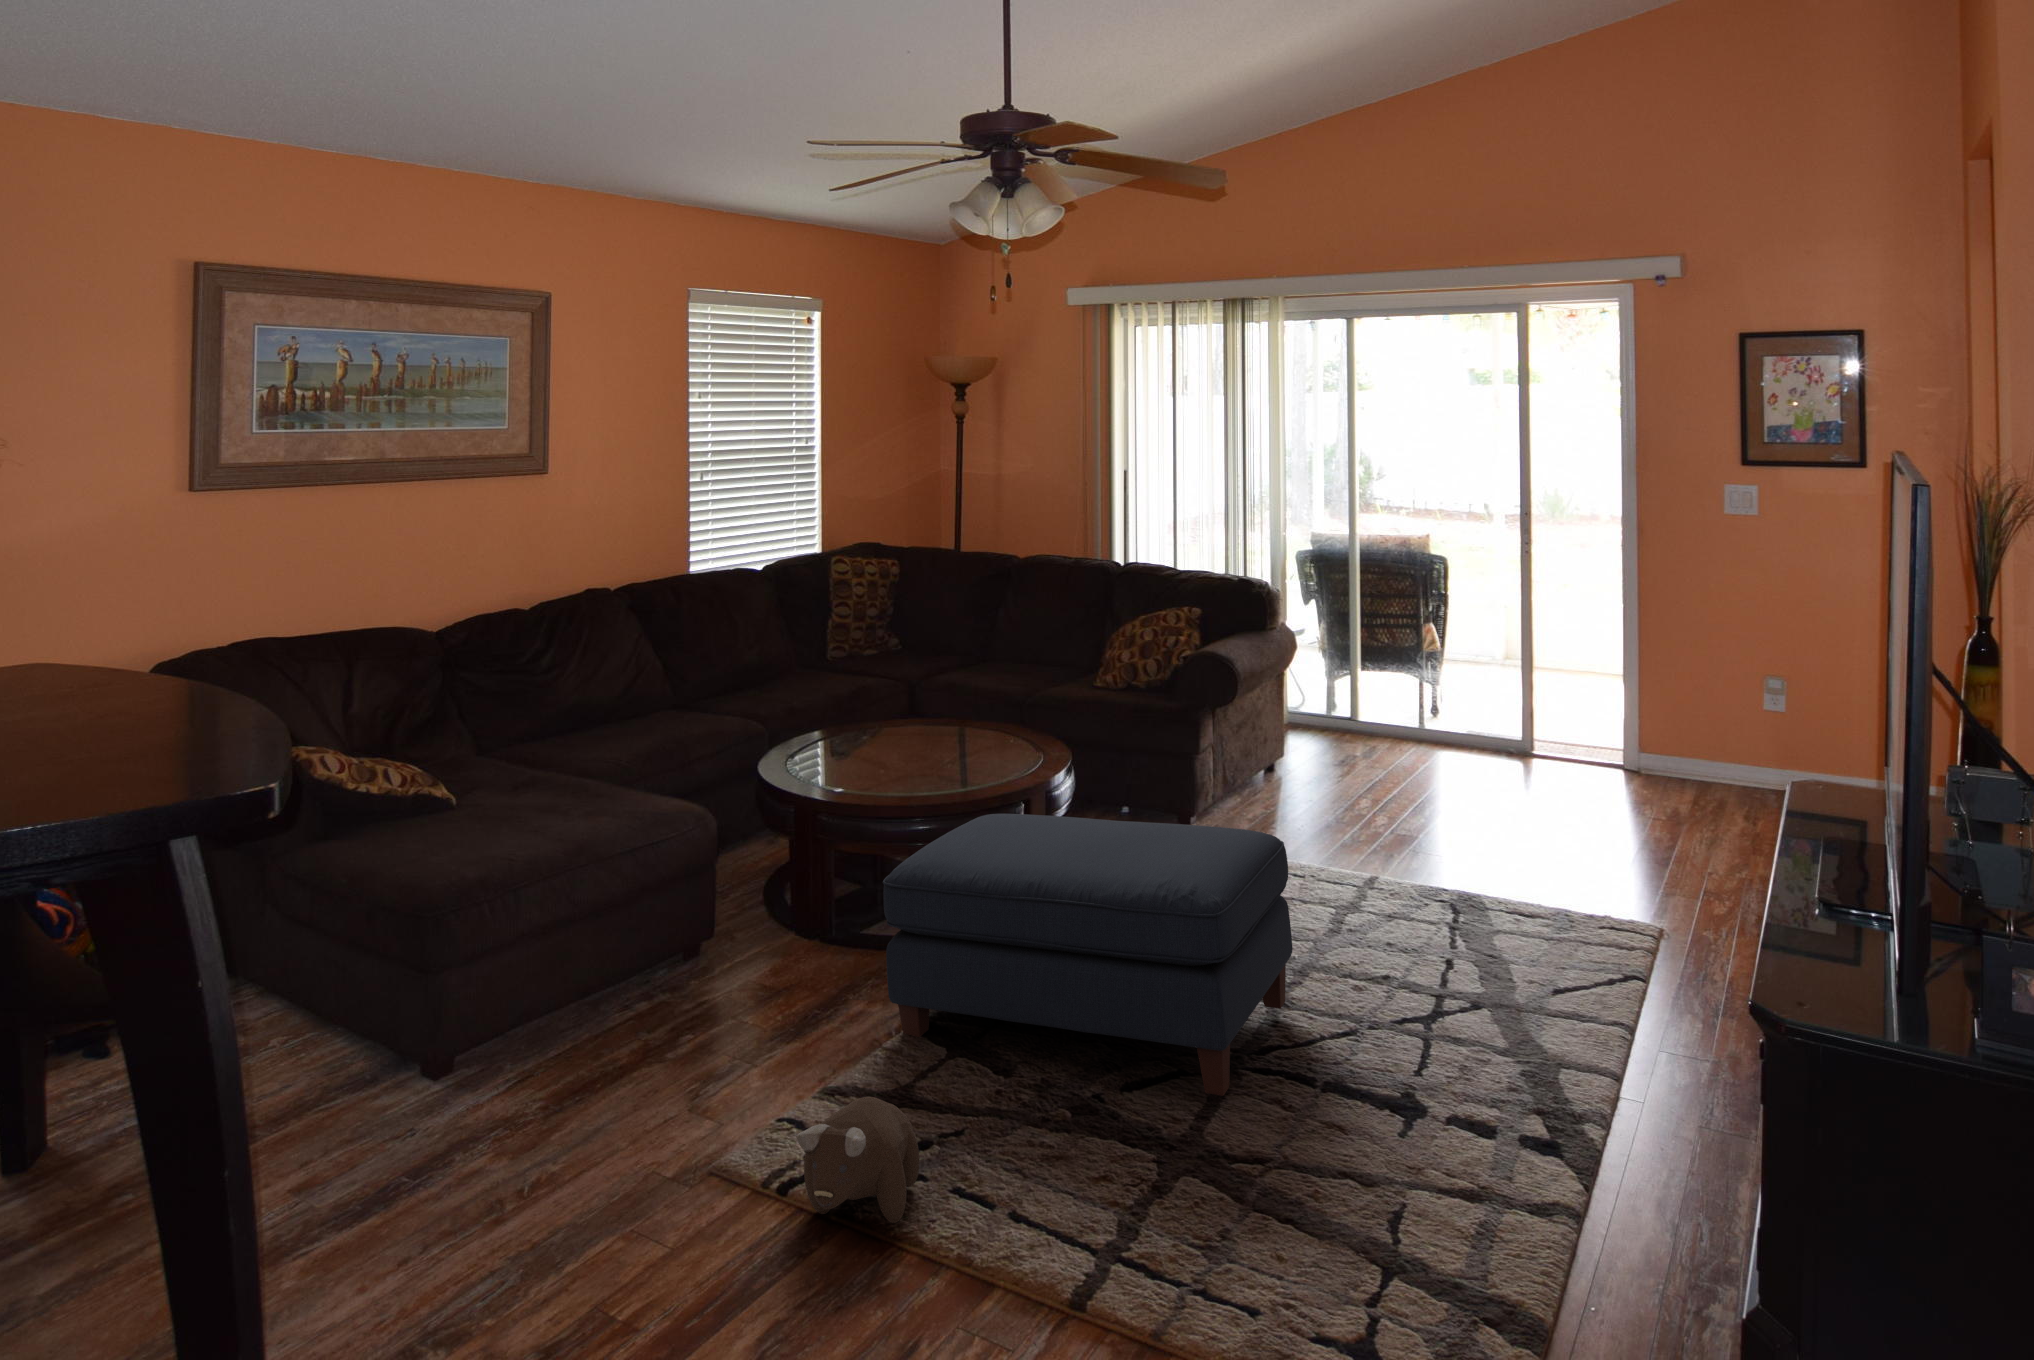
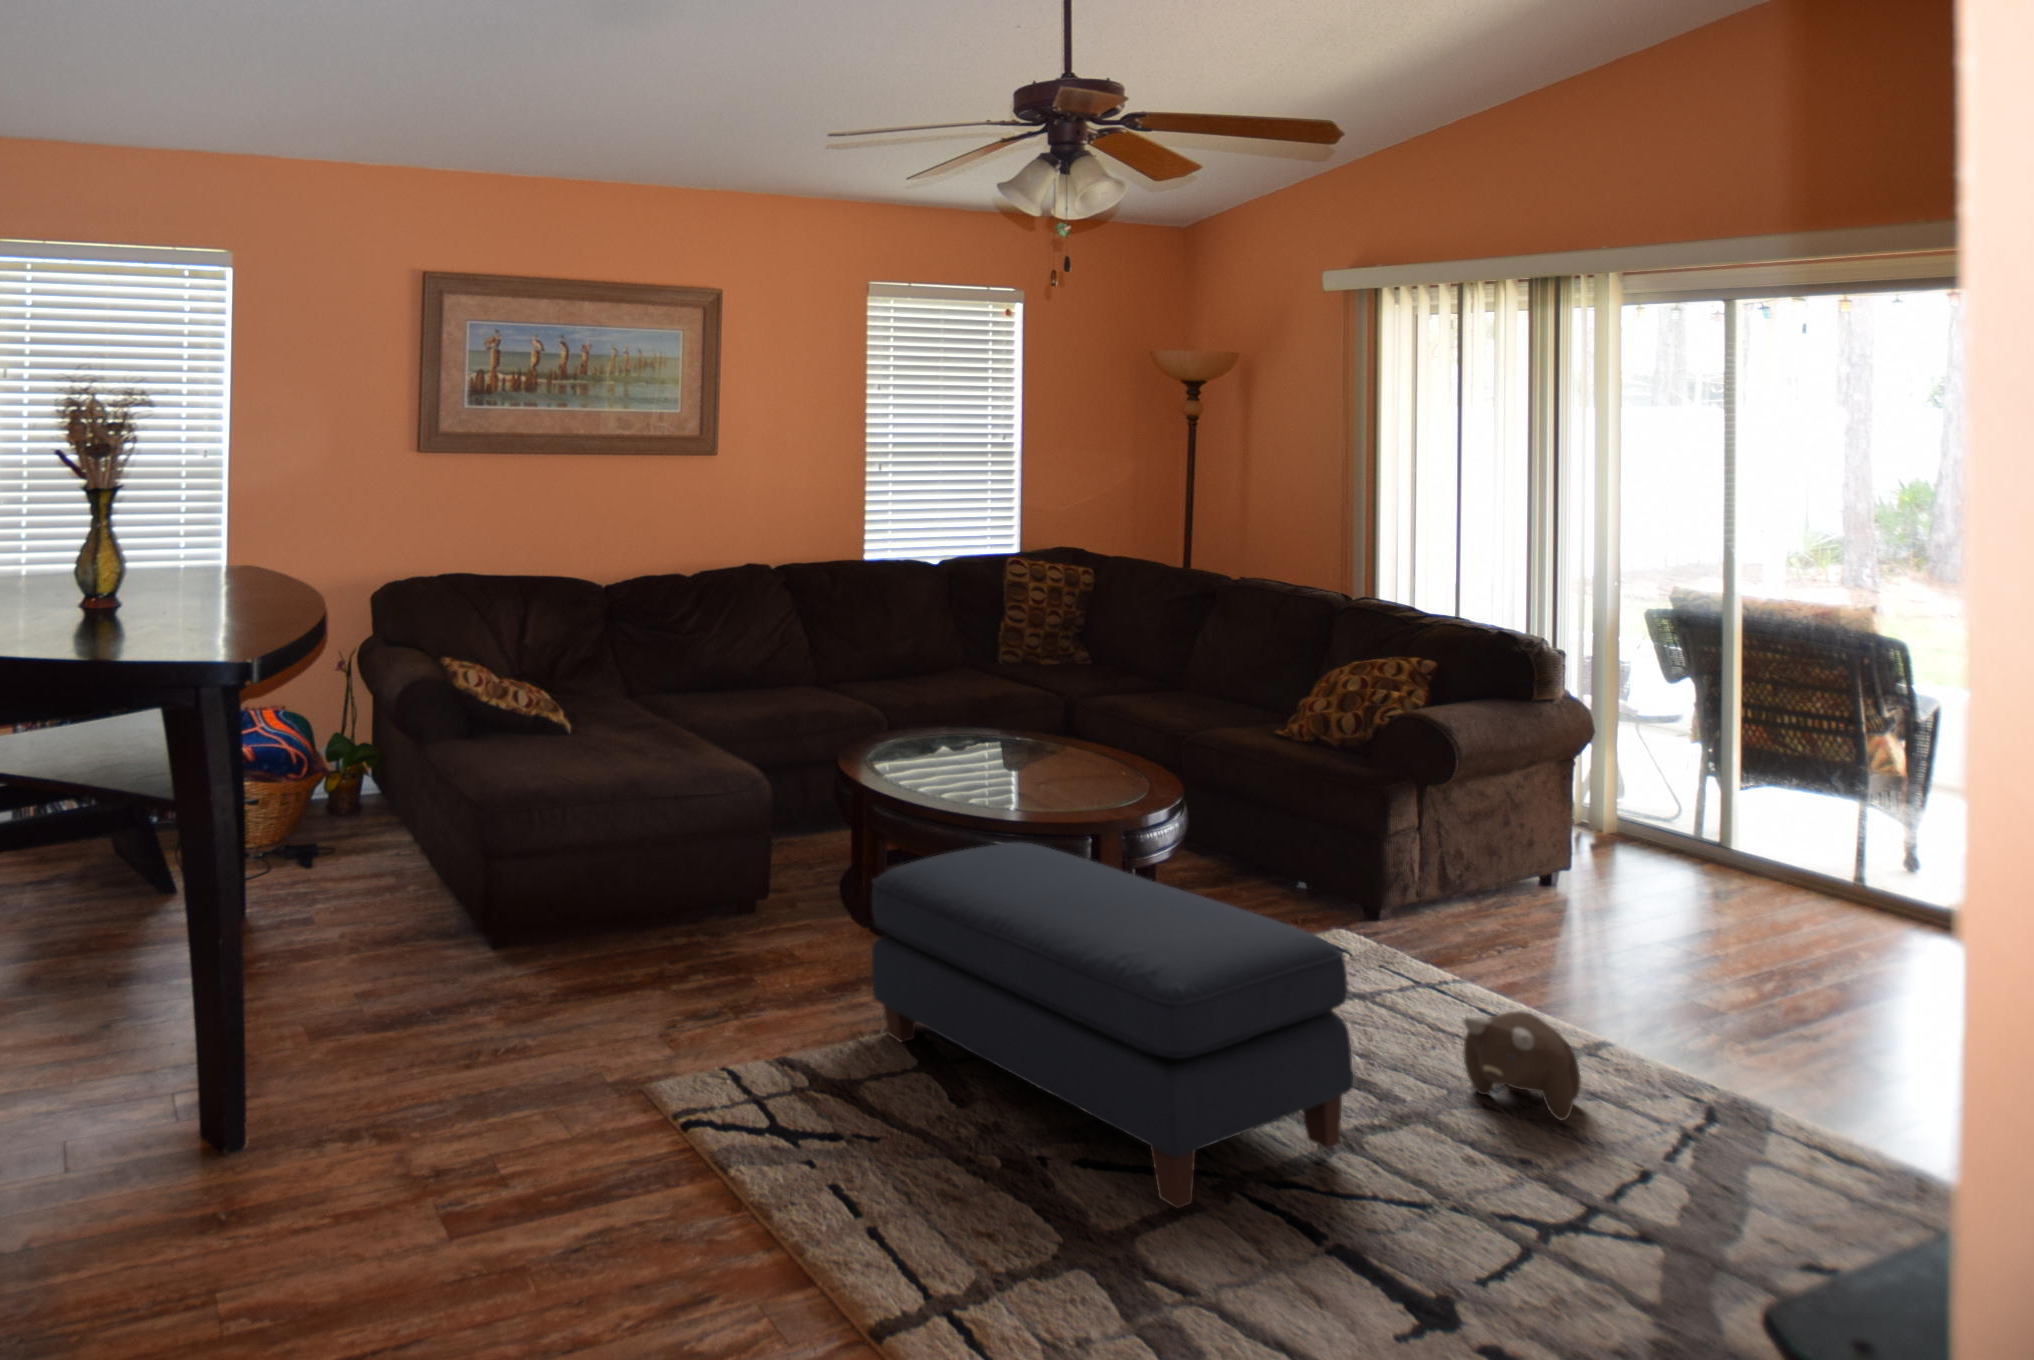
plush toy: present [797,1097,919,1223] -> present [1463,1011,1581,1120]

